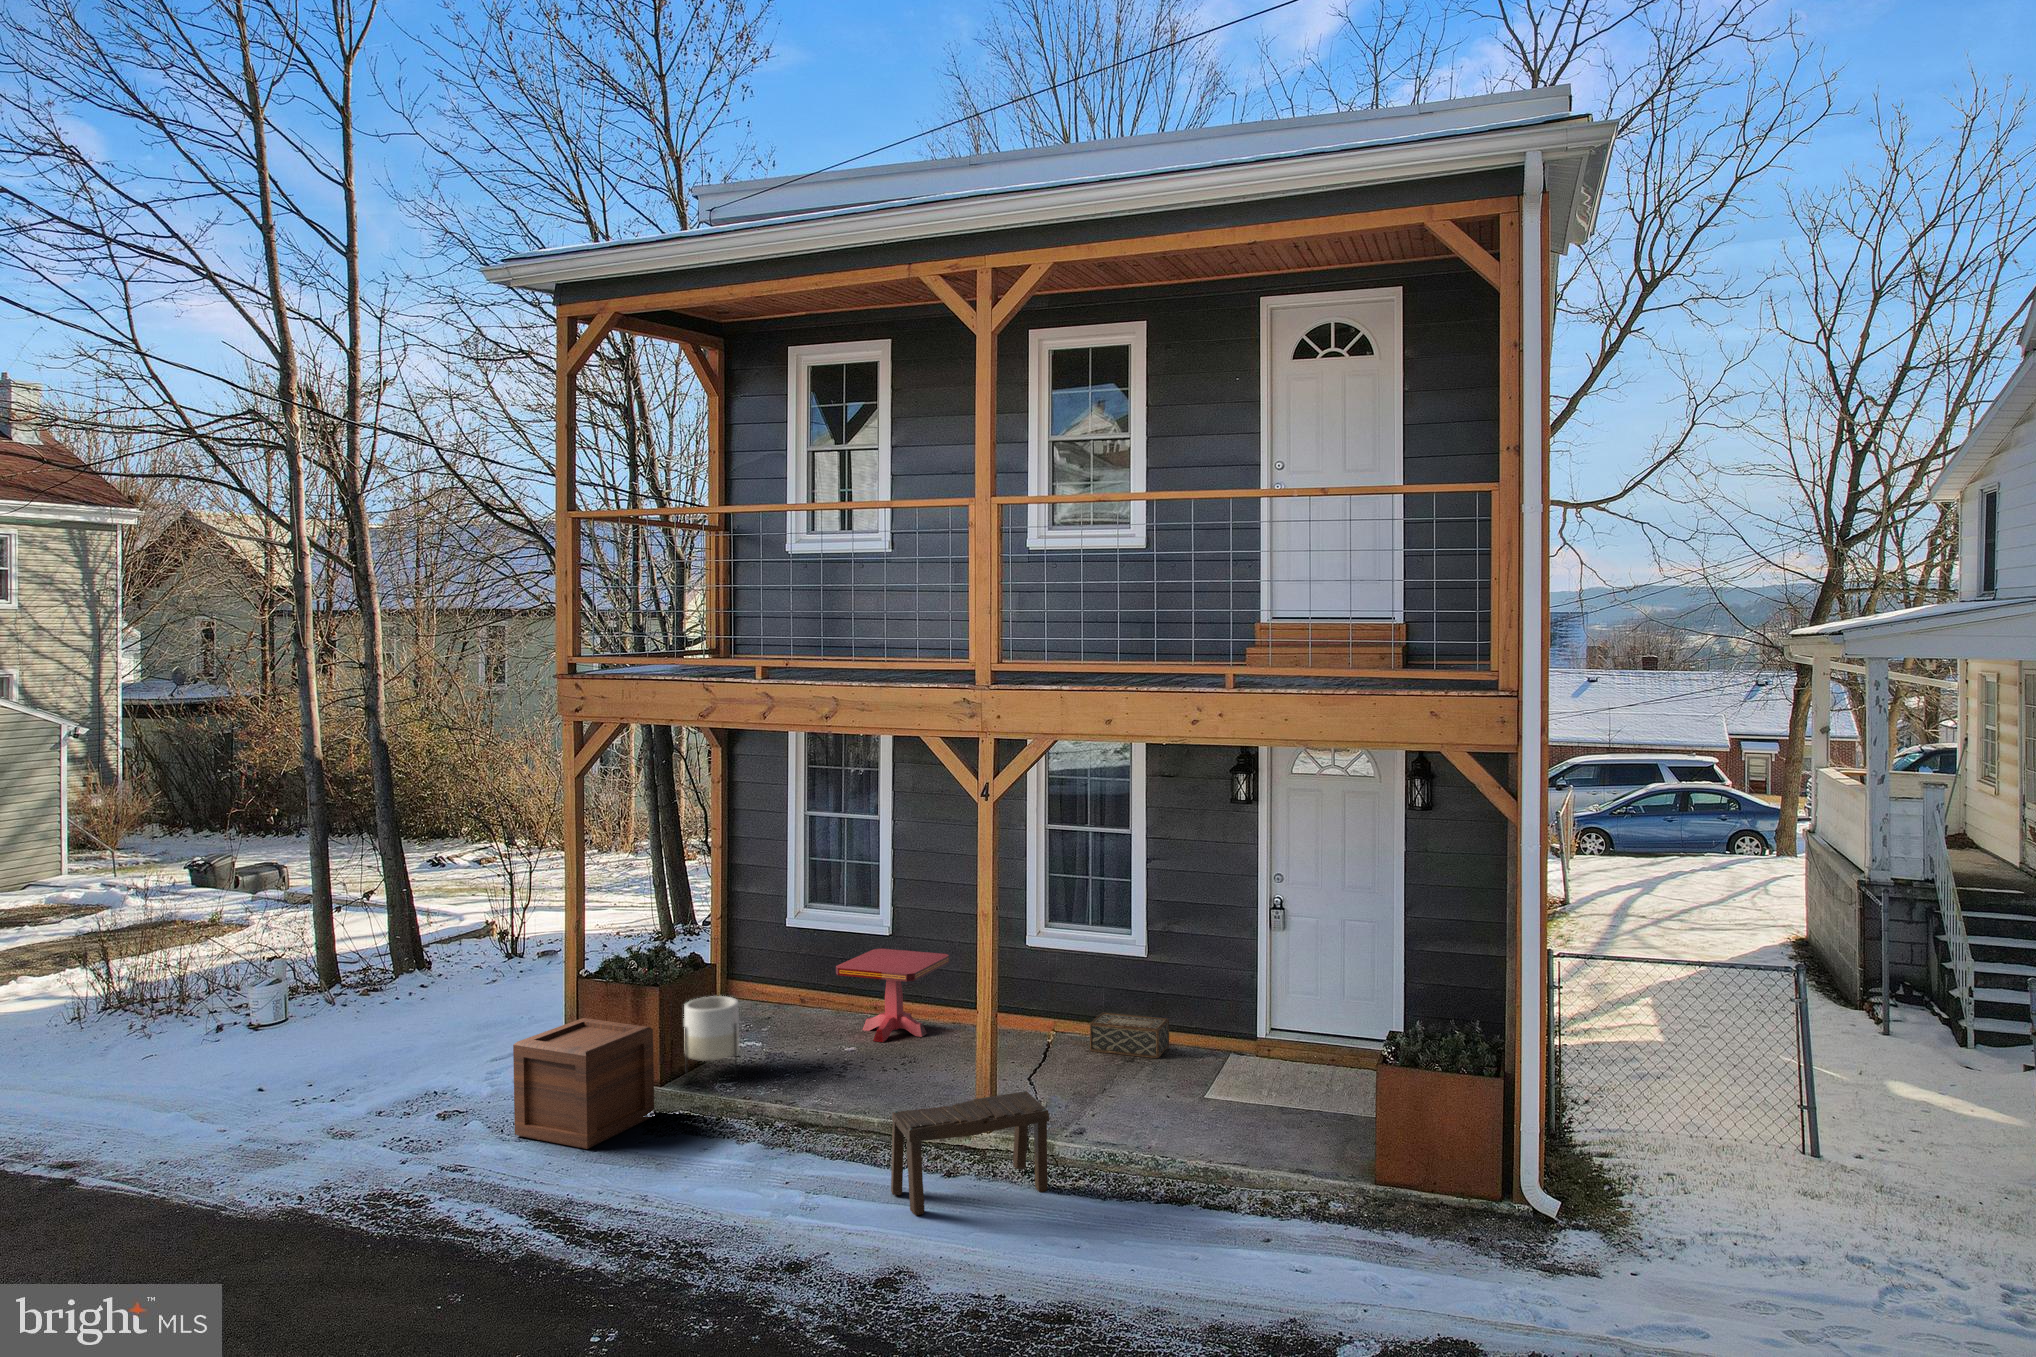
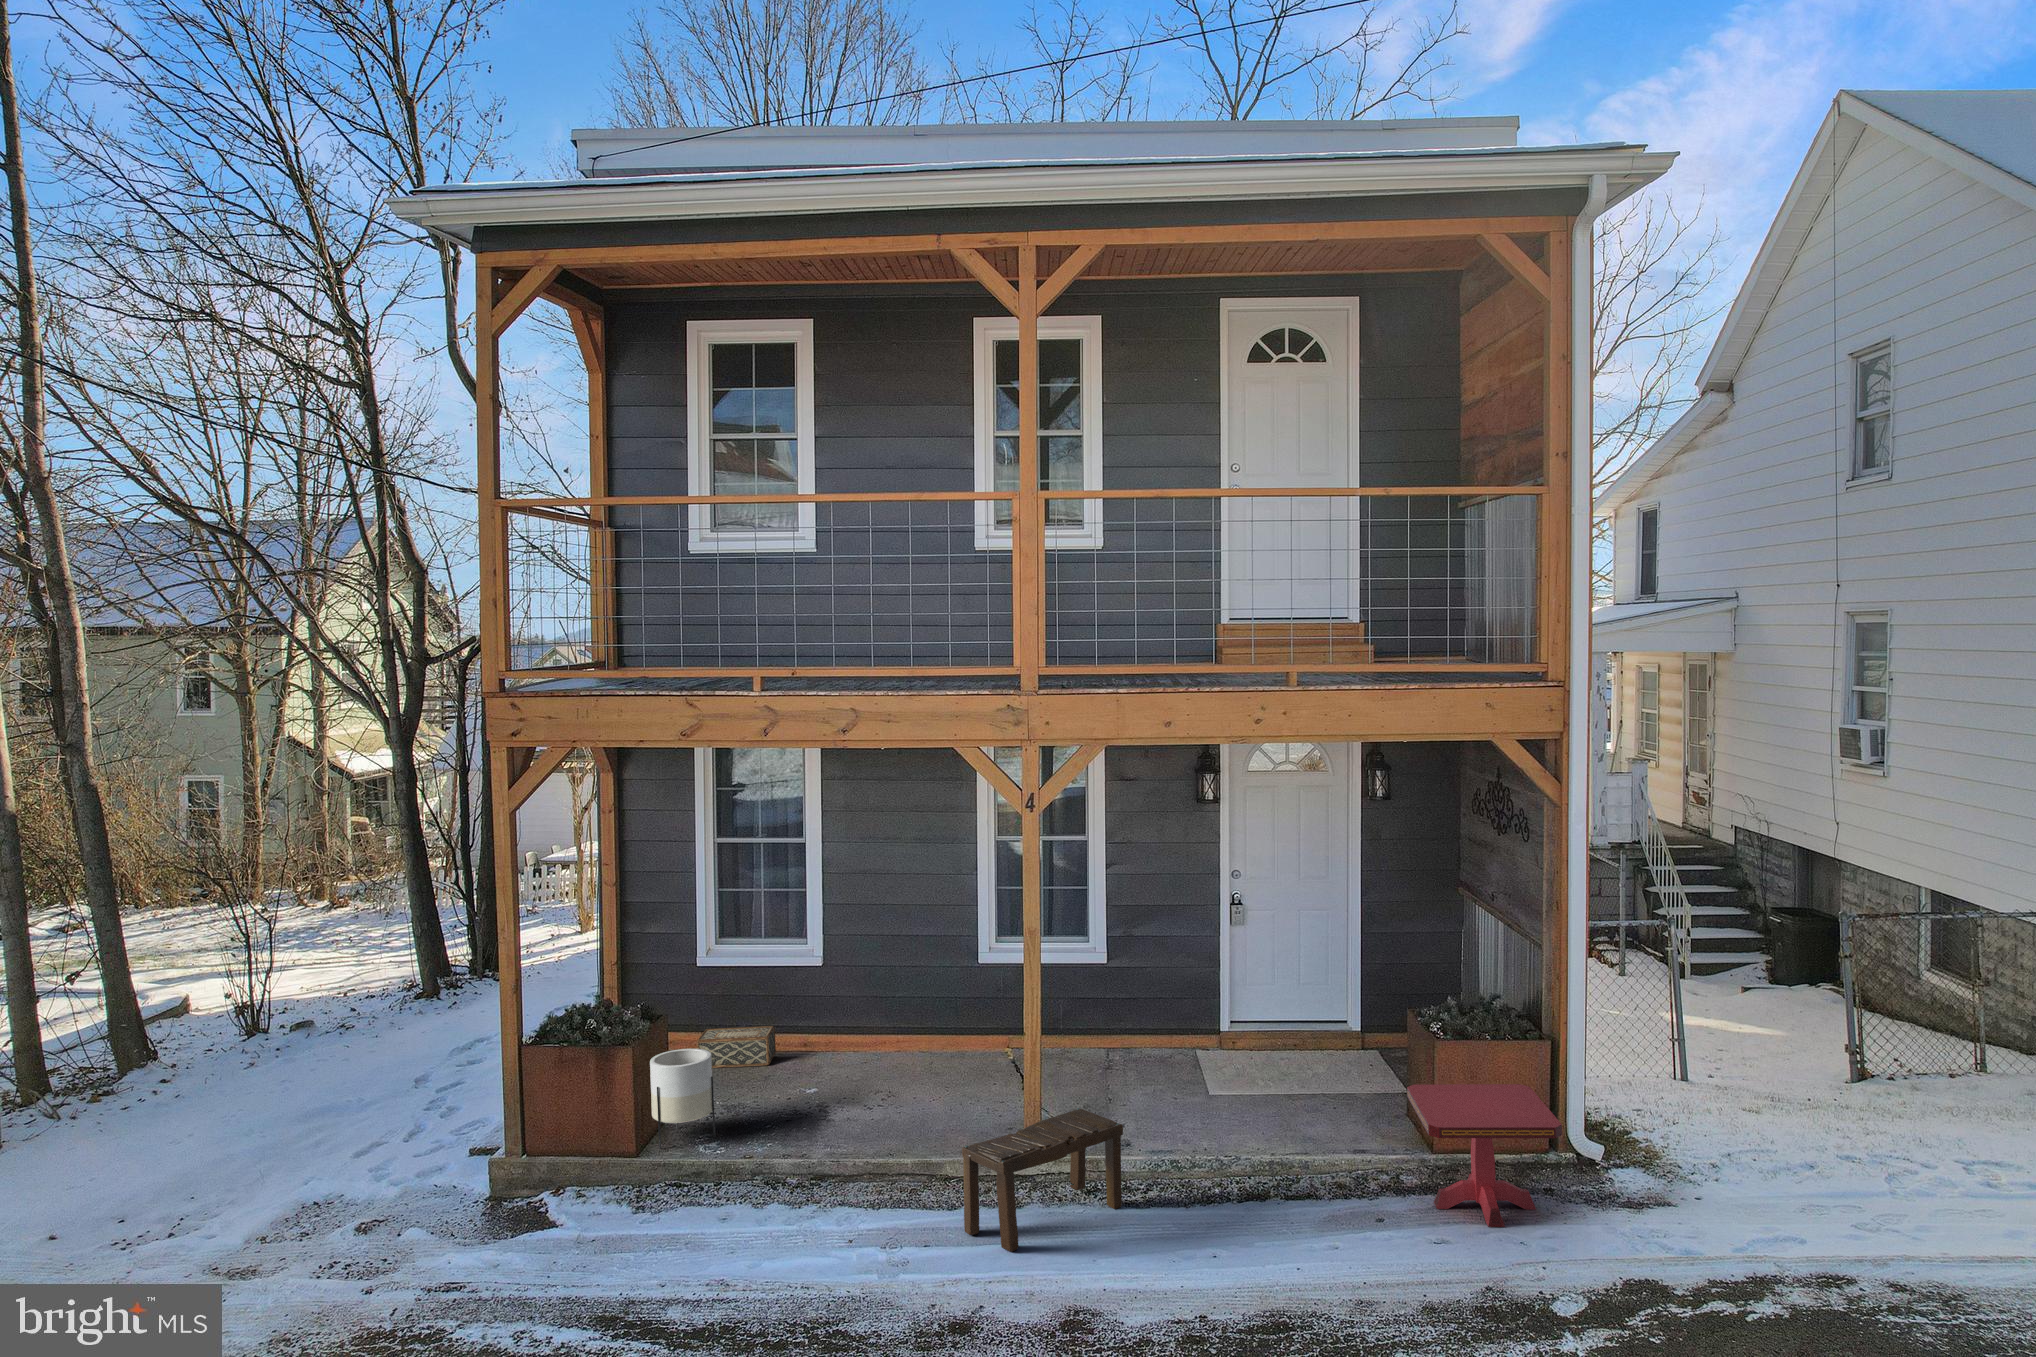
side table: present [836,949,949,1042] -> present [1407,1084,1562,1227]
woven basket: present [1090,1012,1169,1058] -> present [697,1026,776,1068]
wooden crate: present [513,1018,654,1149] -> none [468,1091,627,1240]

